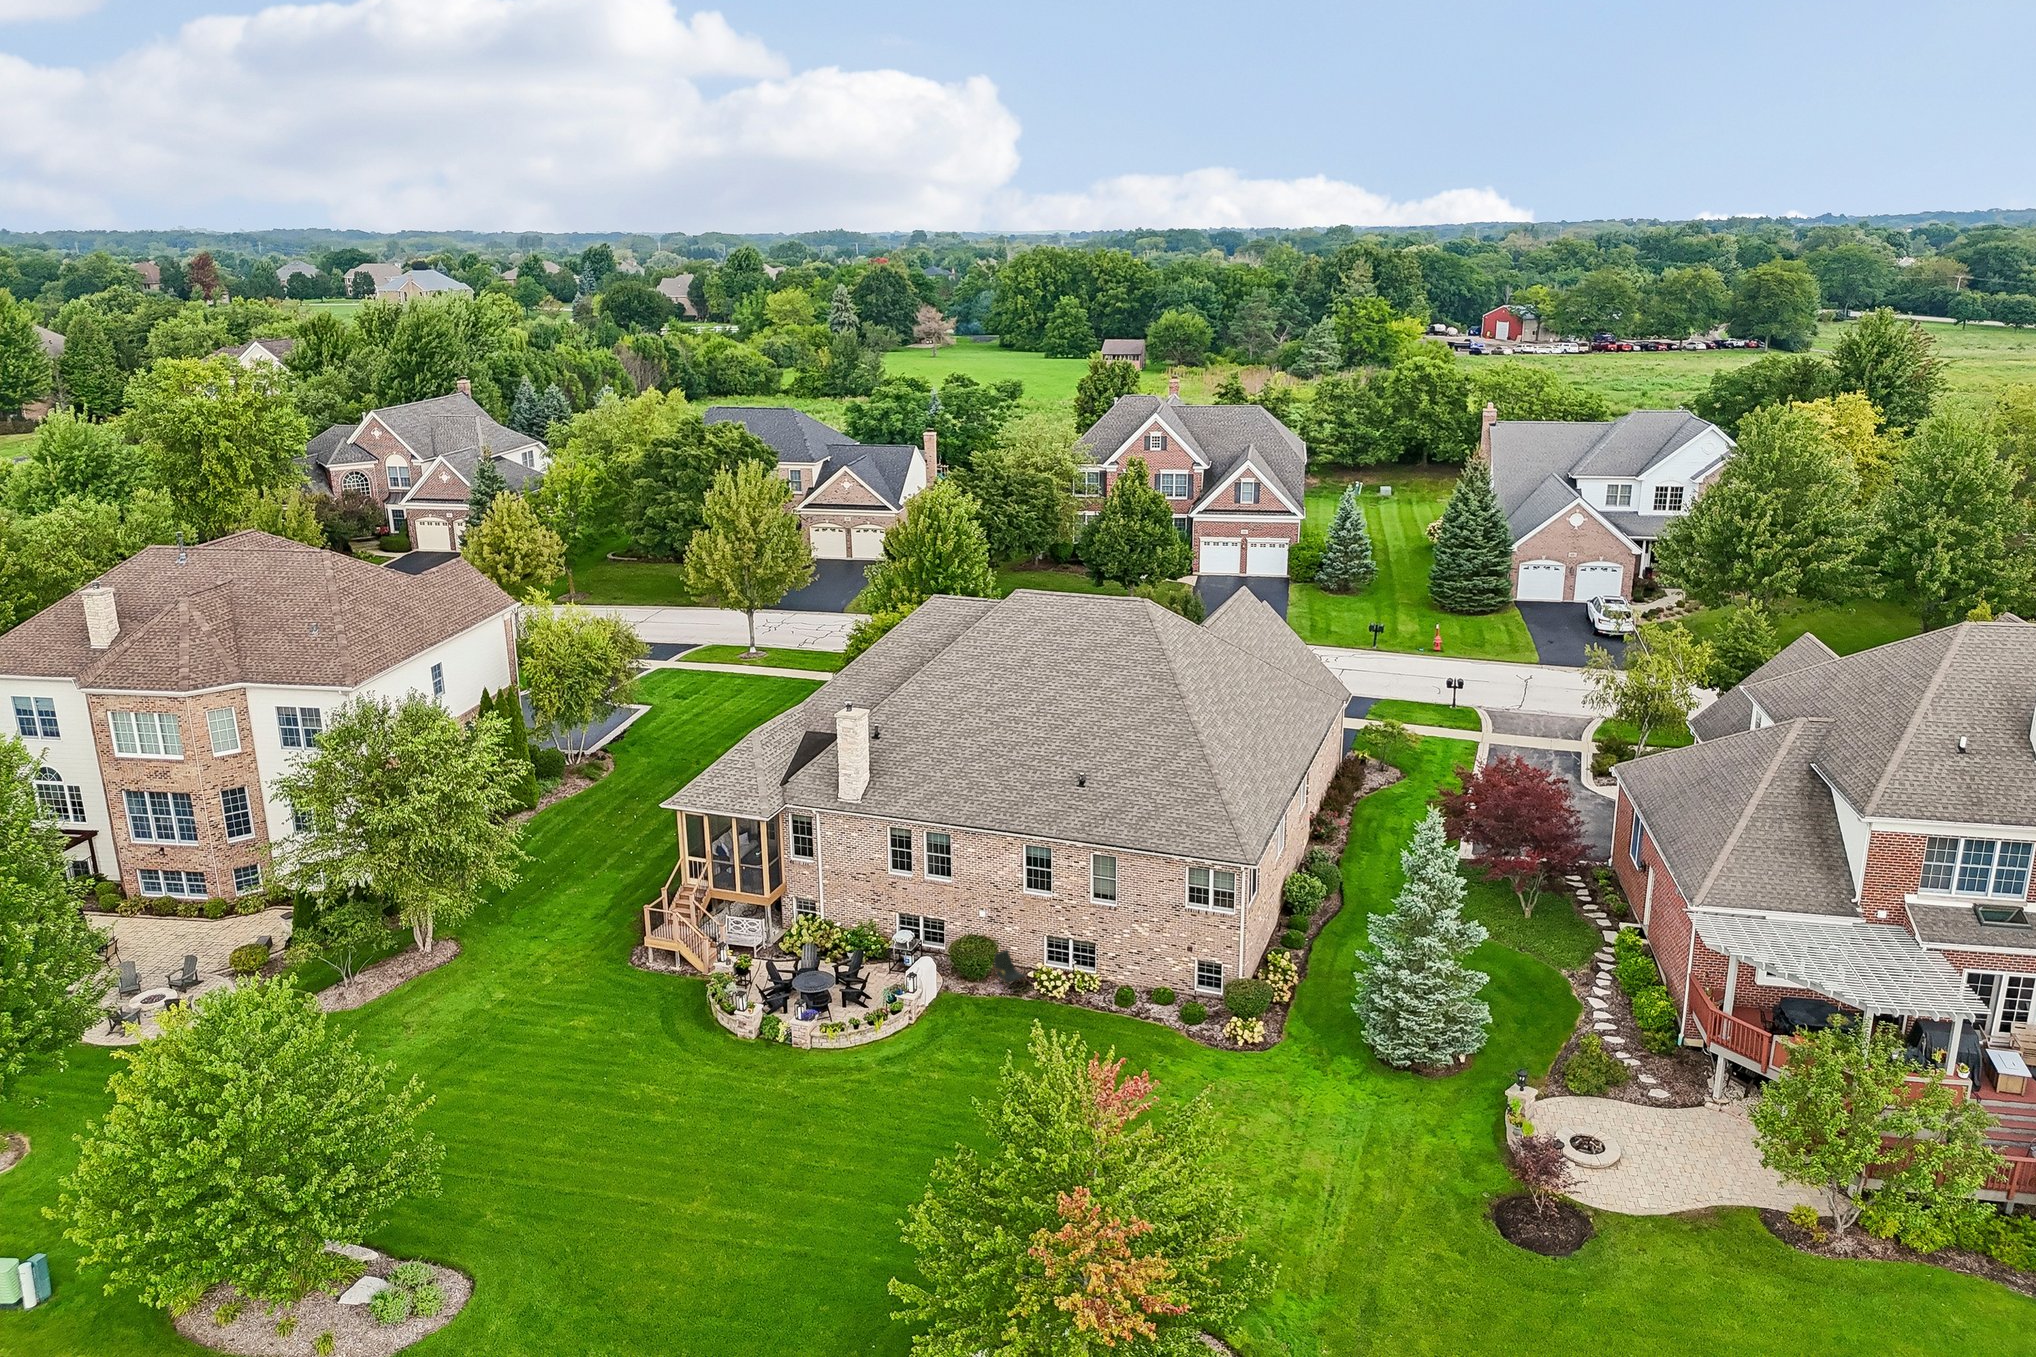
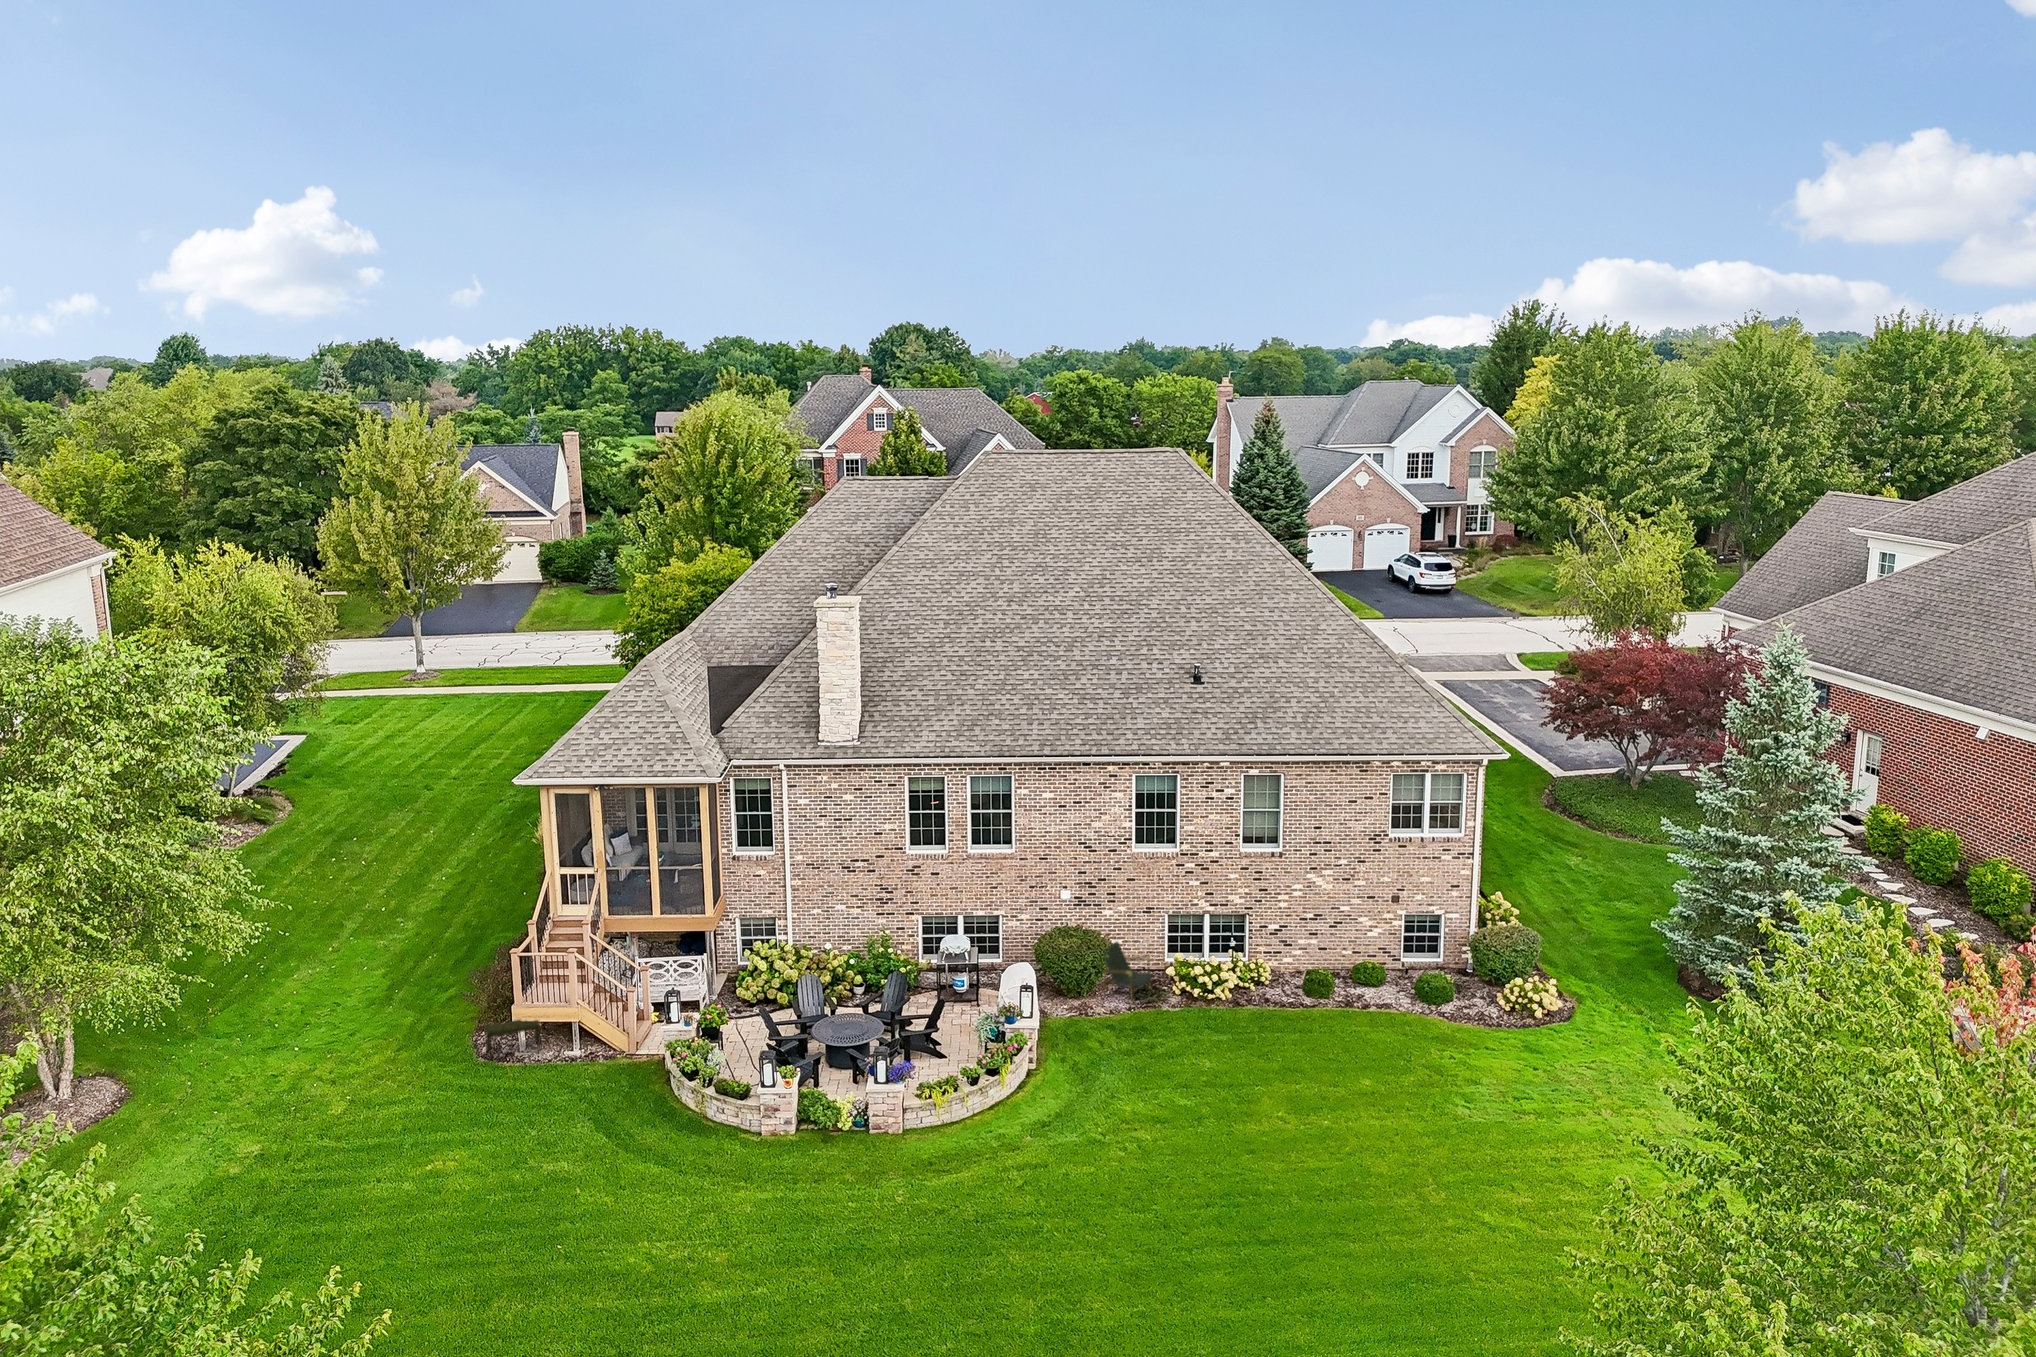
bench: none [630,943,662,965] -> present [486,1019,541,1060]

